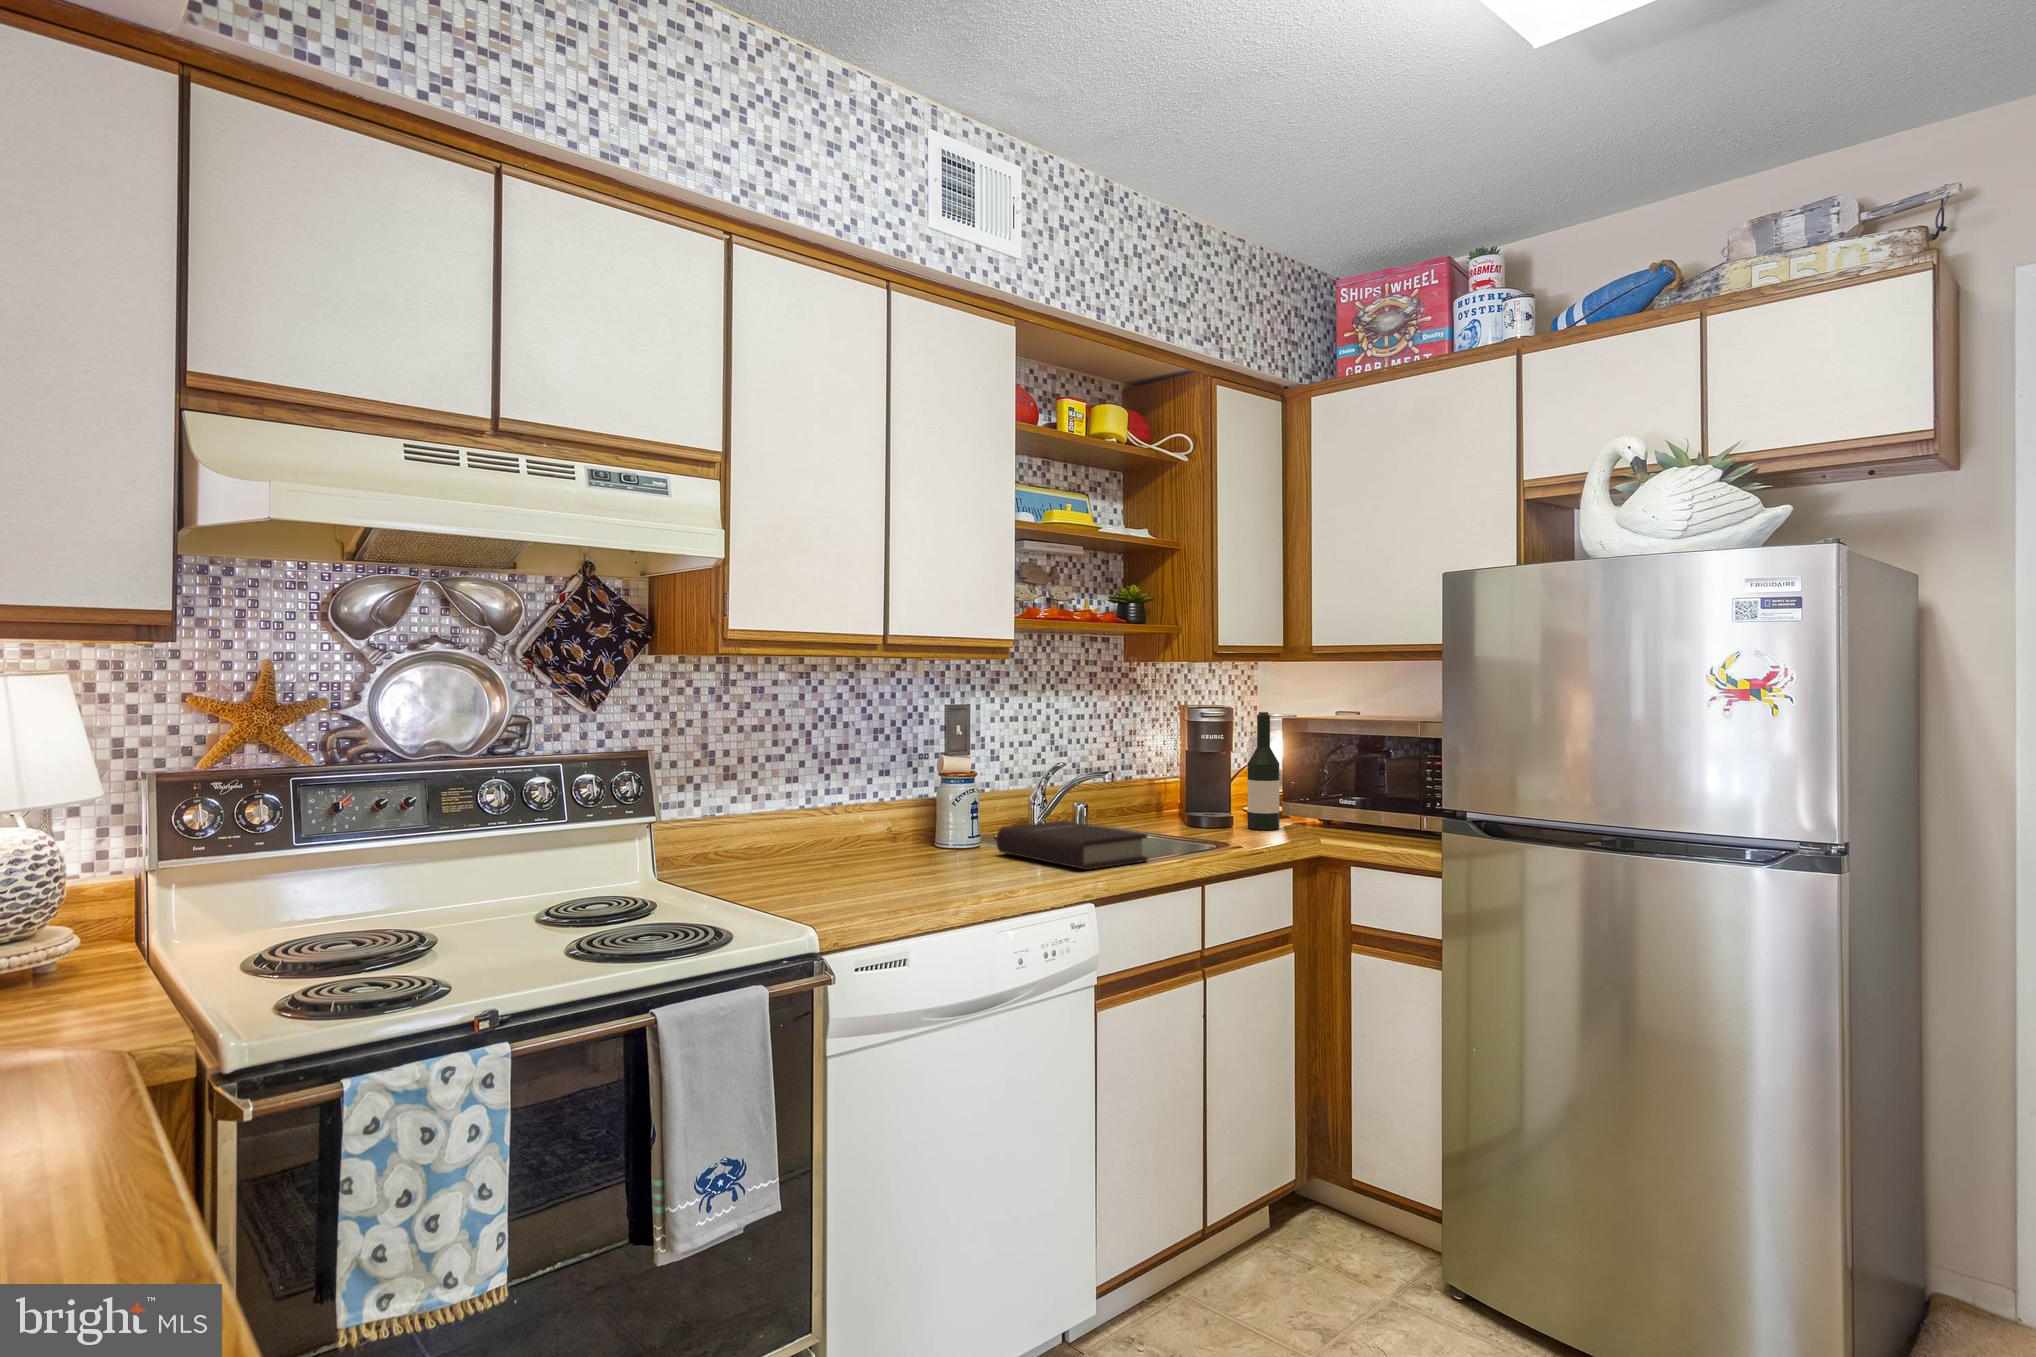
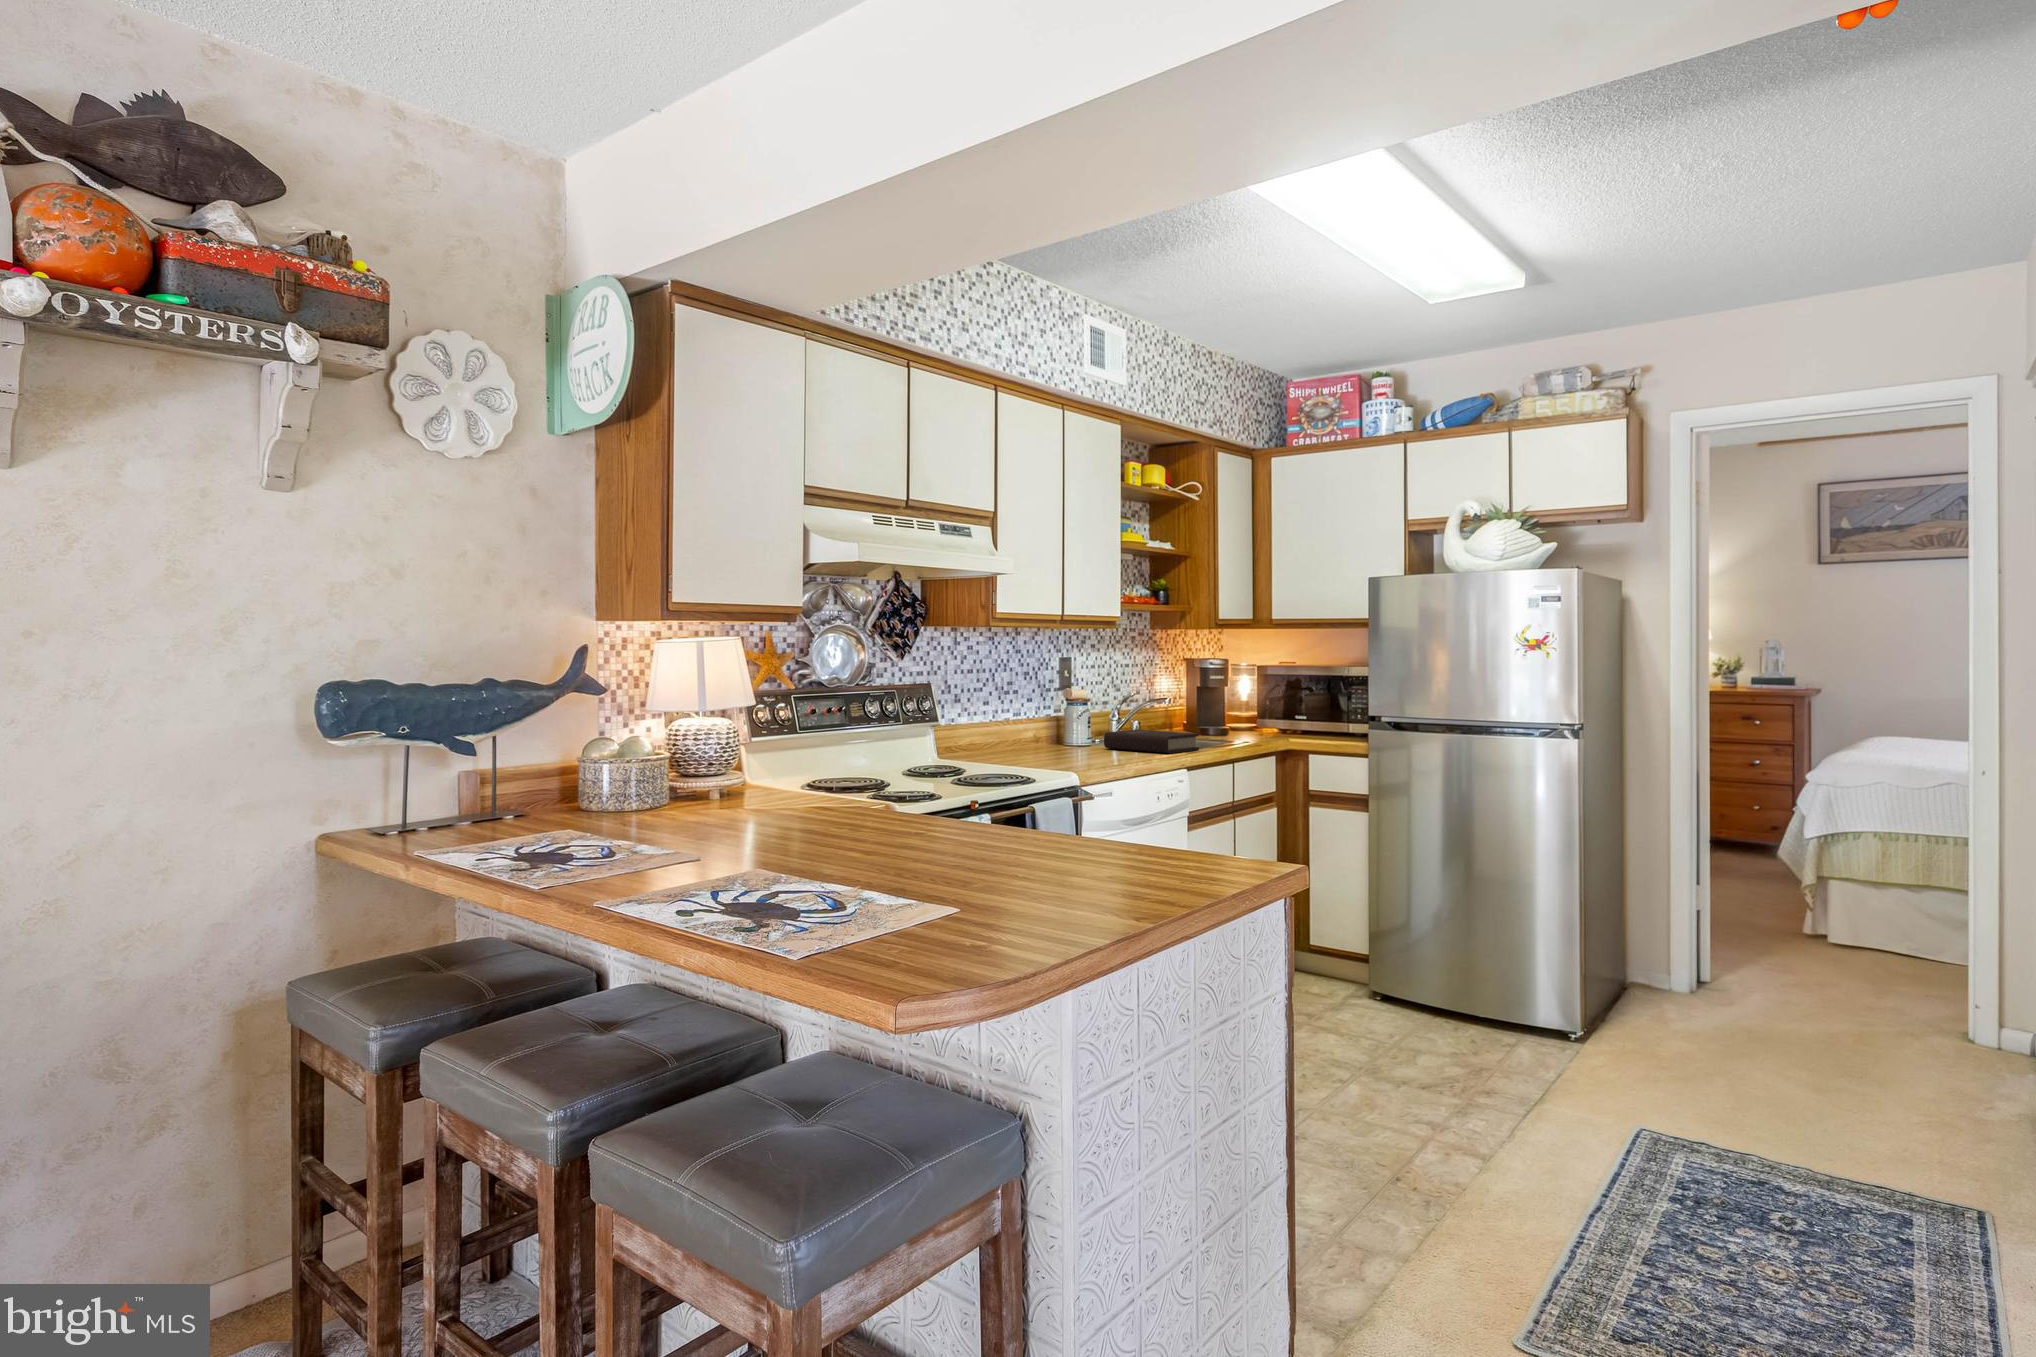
wine bottle: present [1248,712,1279,830] -> none [1237,663,1257,737]

